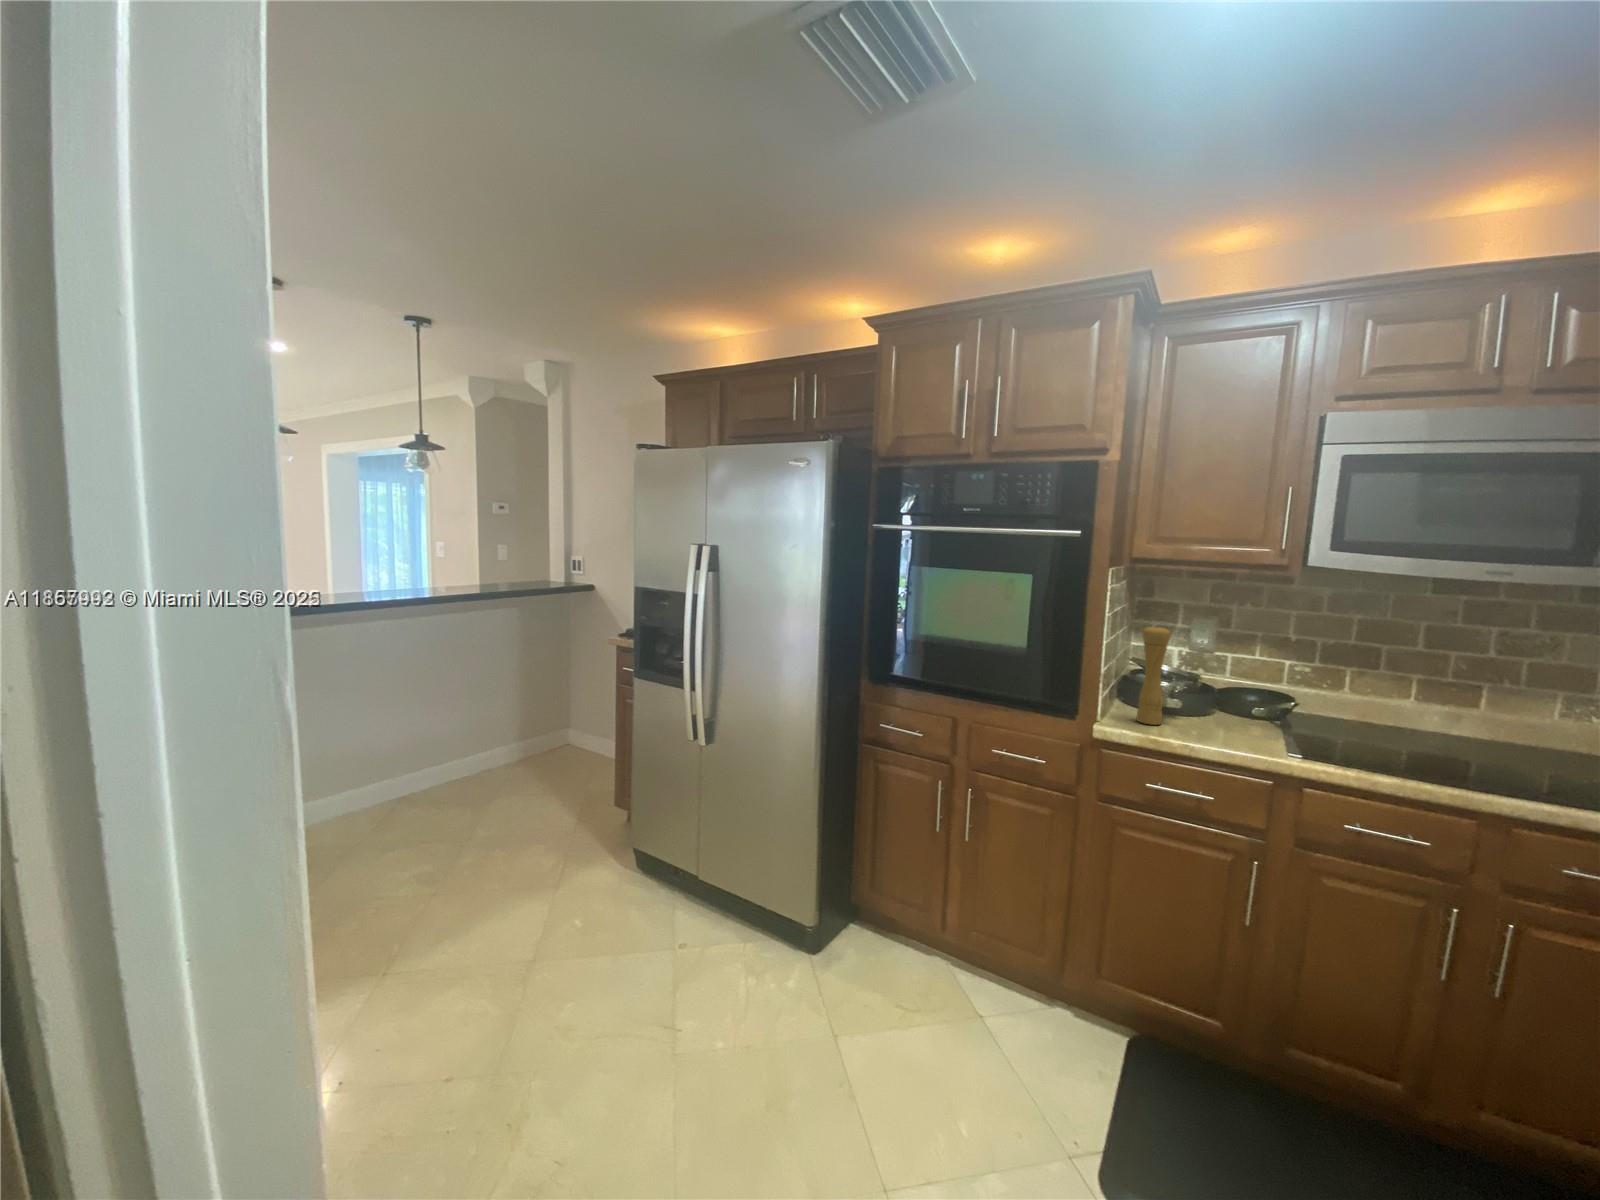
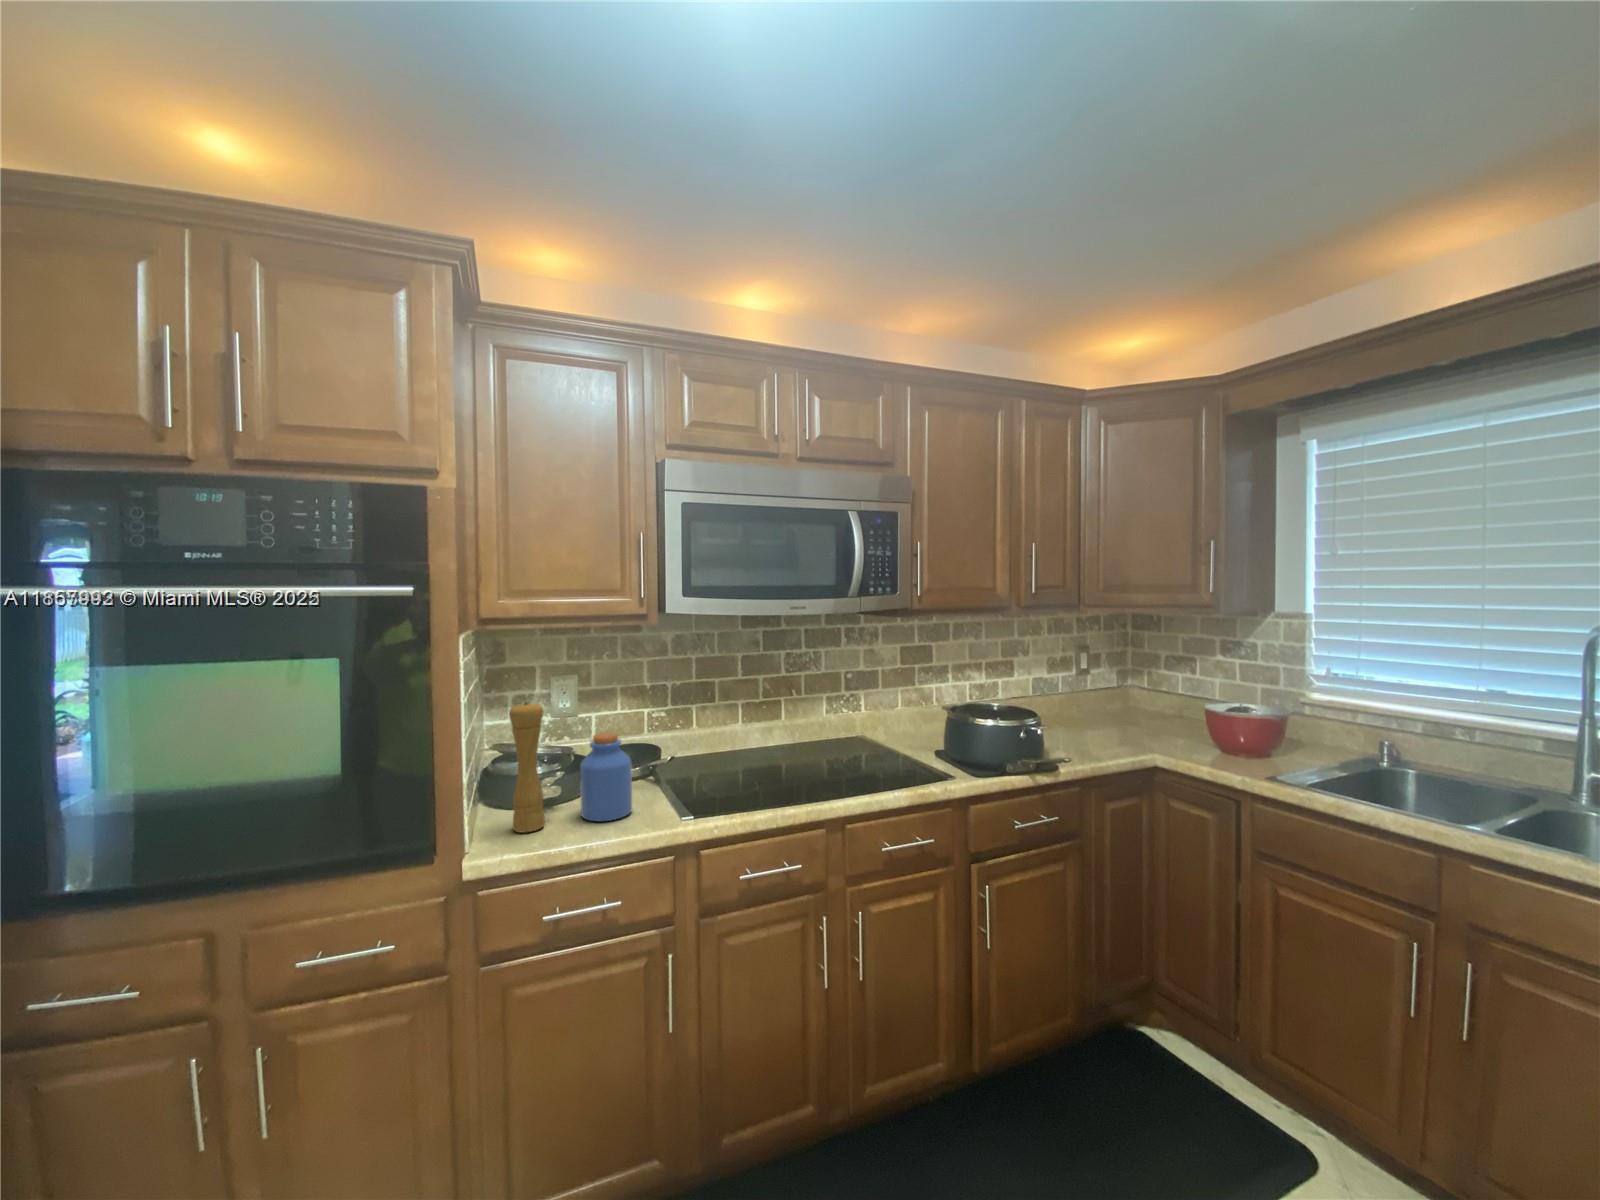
jar: none [1194,664,1247,737] -> present [580,733,632,822]

